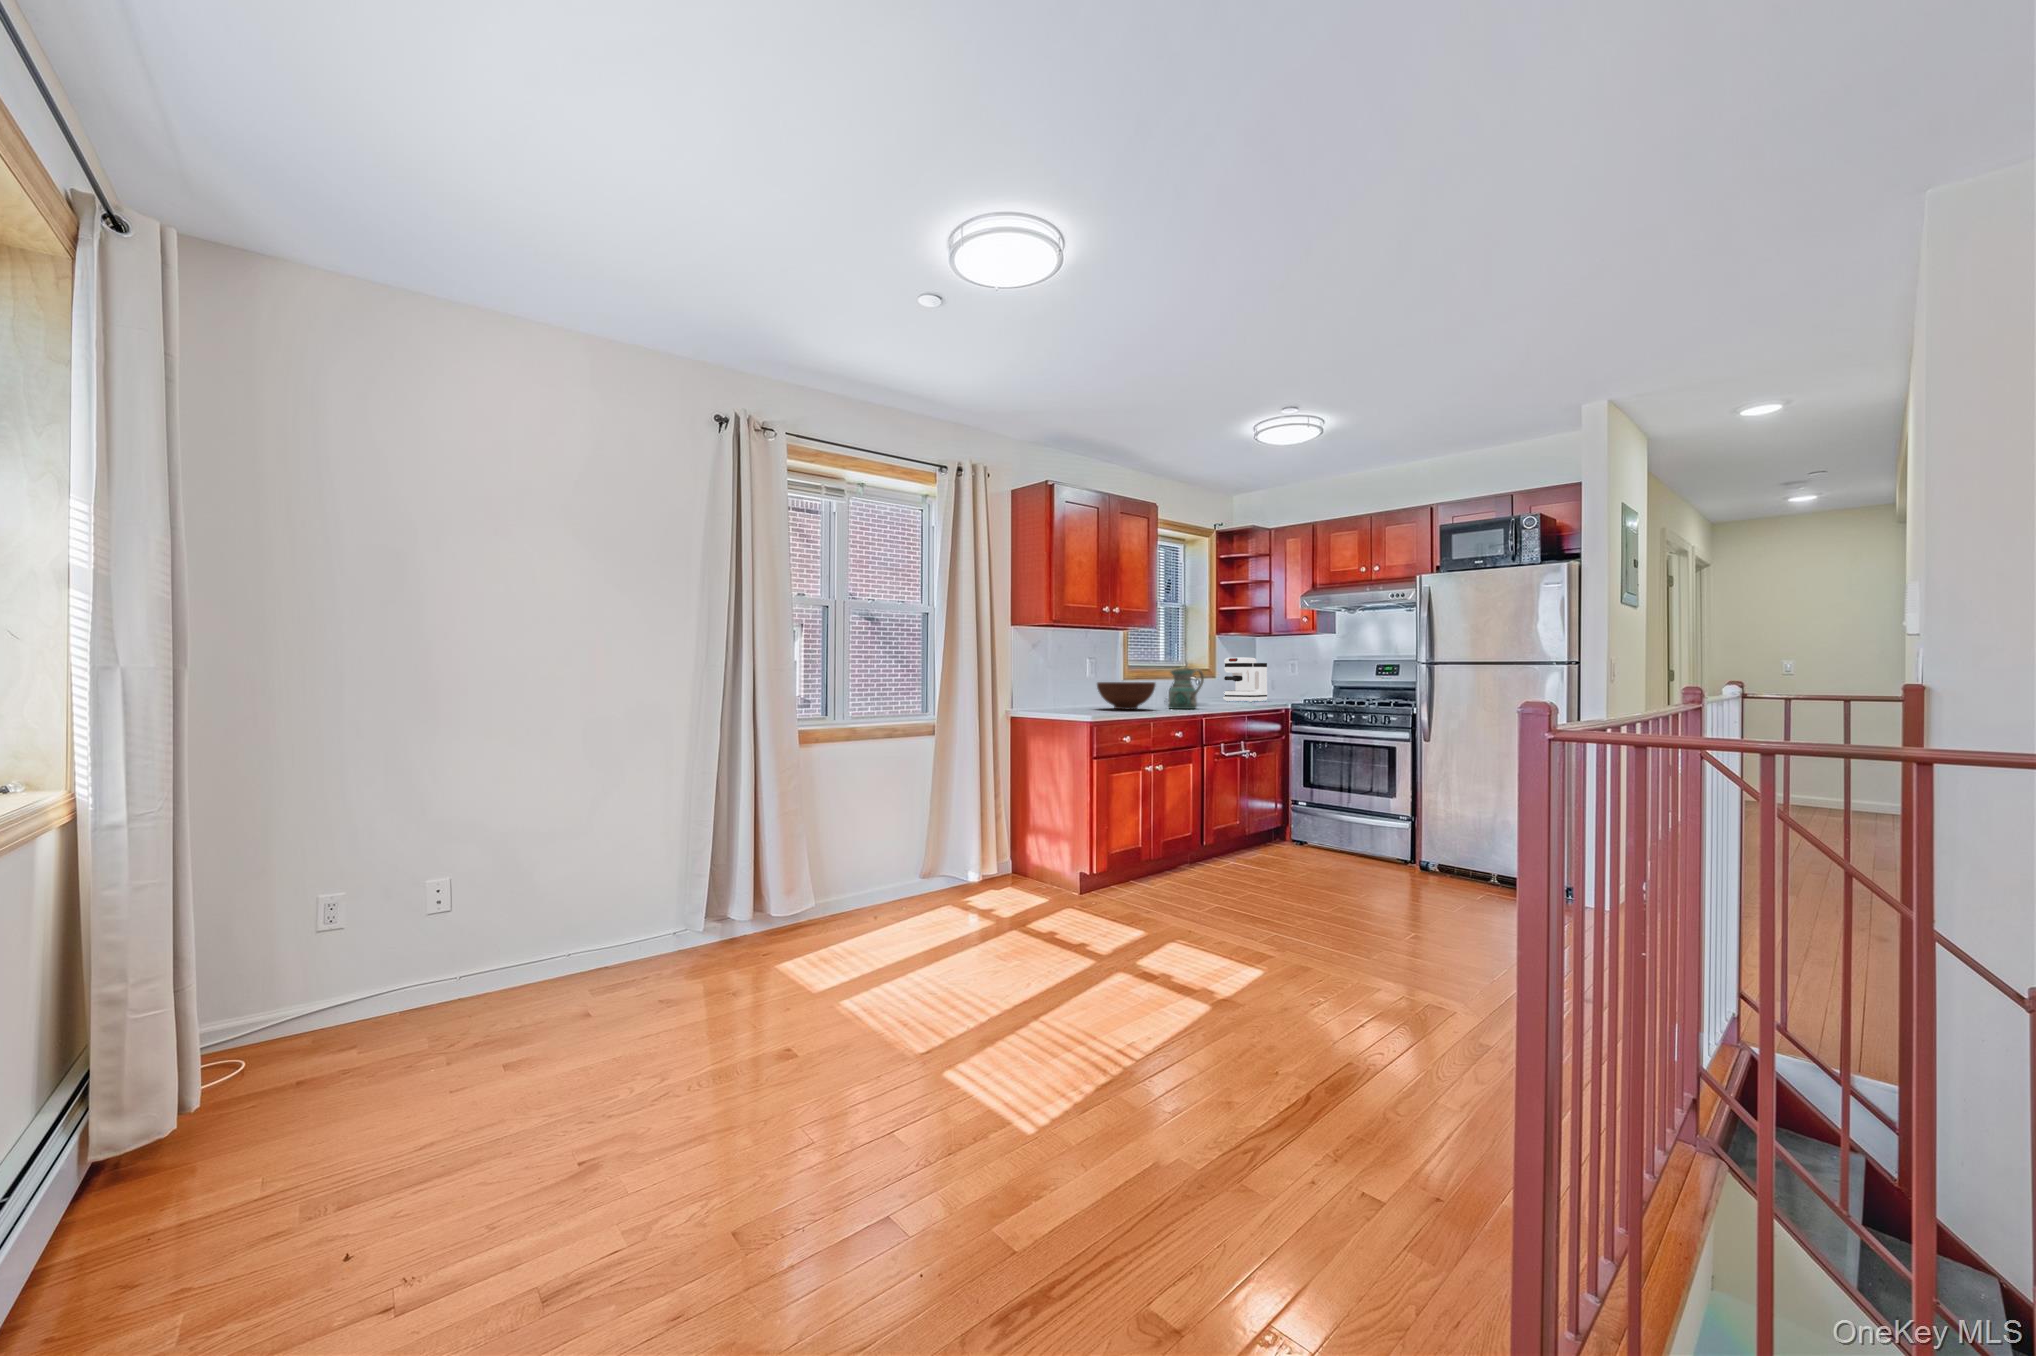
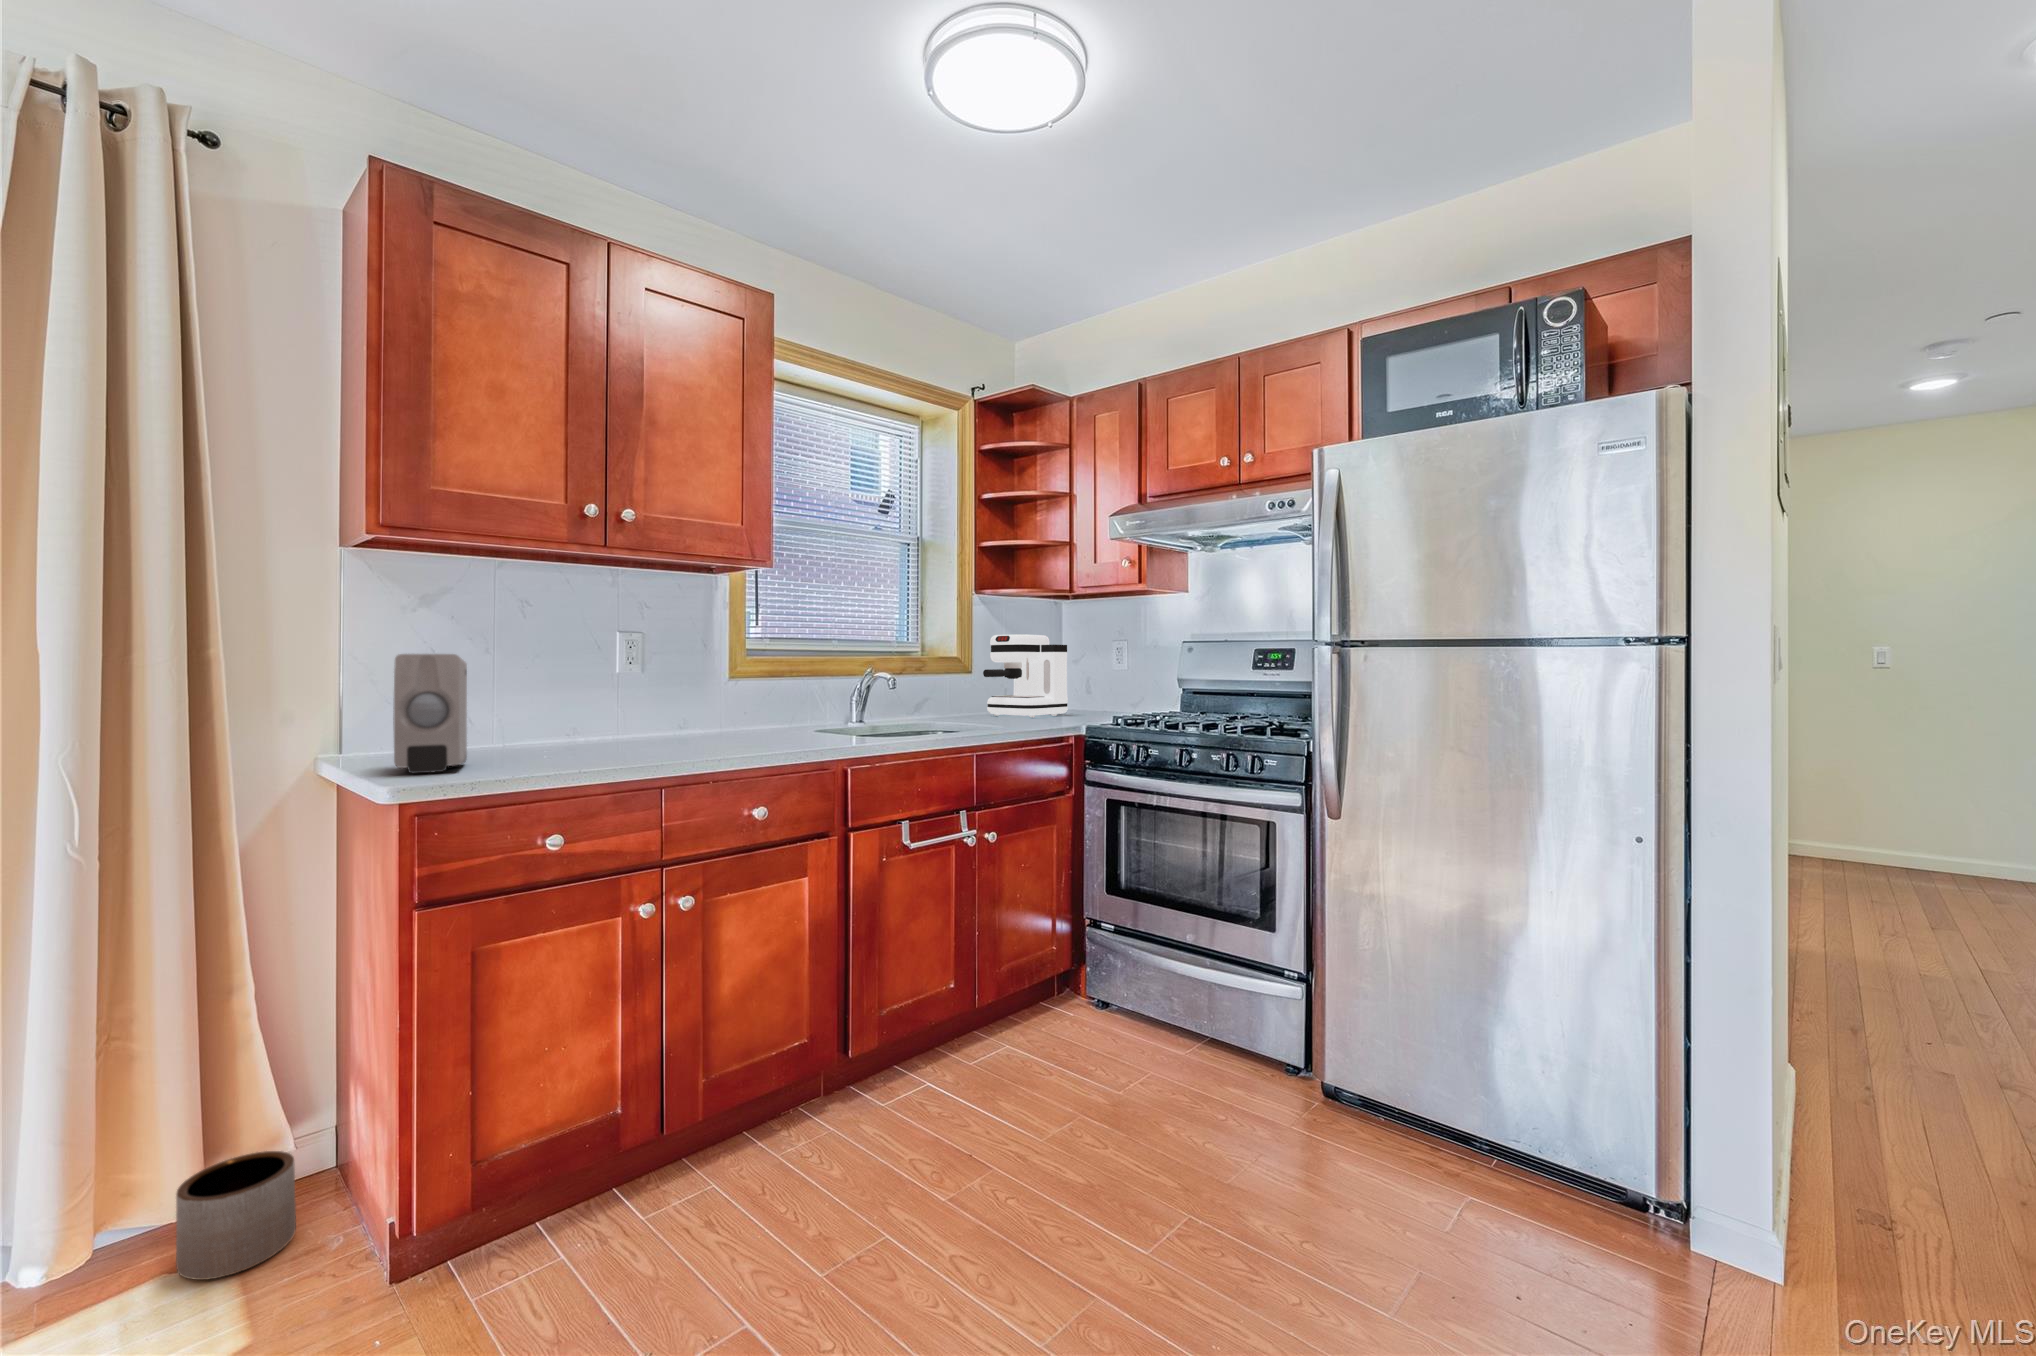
soap dispenser: none [1052,667,1083,712] -> present [393,654,467,773]
ceramic pitcher: present [1168,668,1204,709] -> none [779,655,864,748]
fruit bowl: present [1097,682,1156,710] -> none [576,687,725,754]
planter: none [1002,853,1034,889] -> present [176,1151,296,1280]

